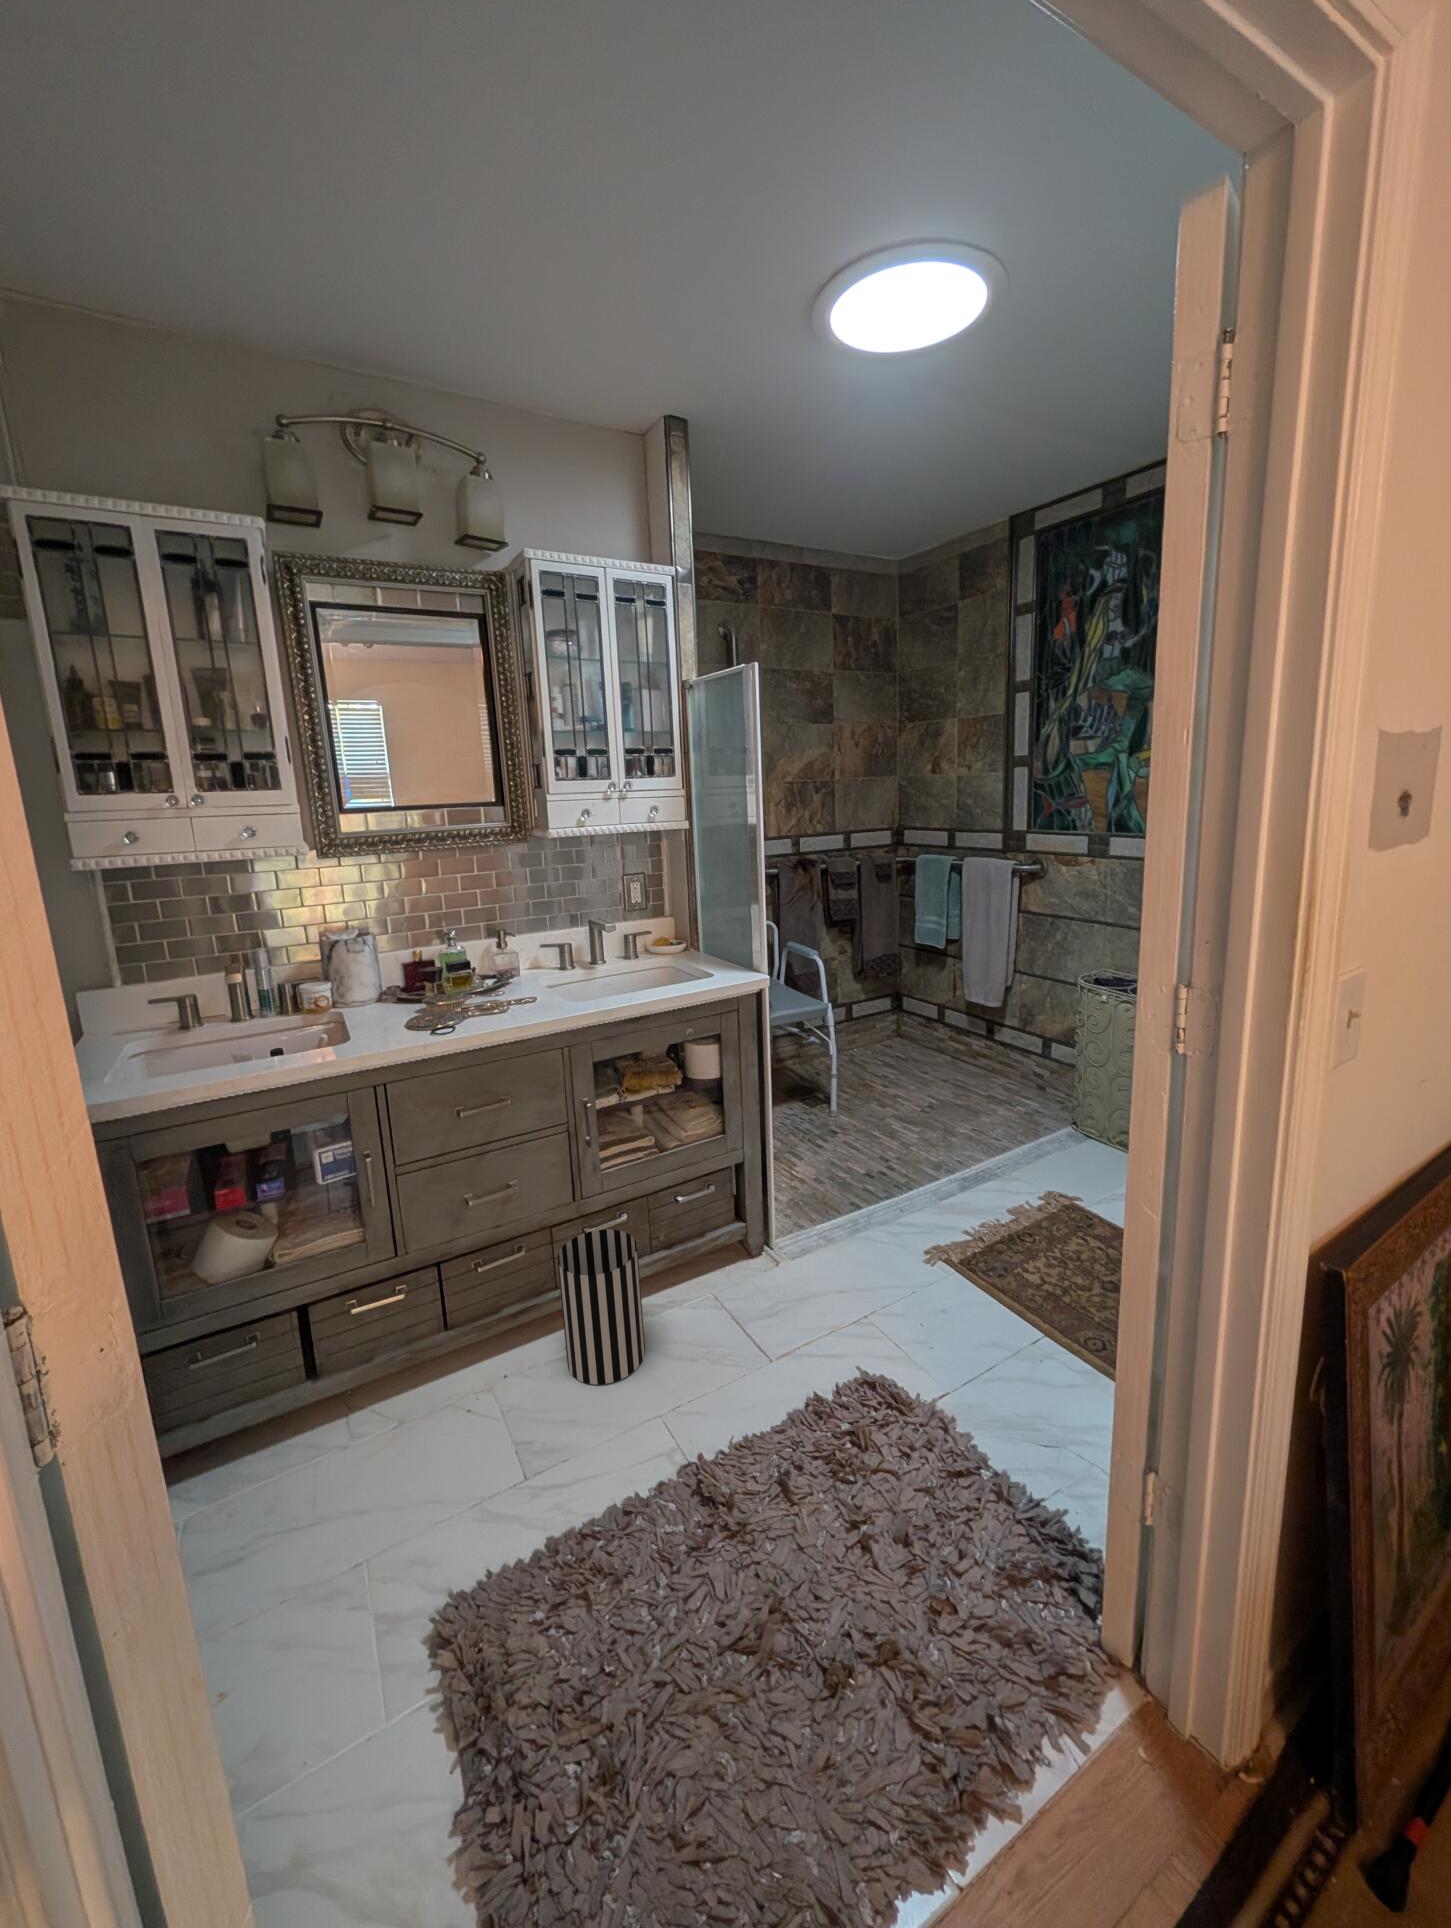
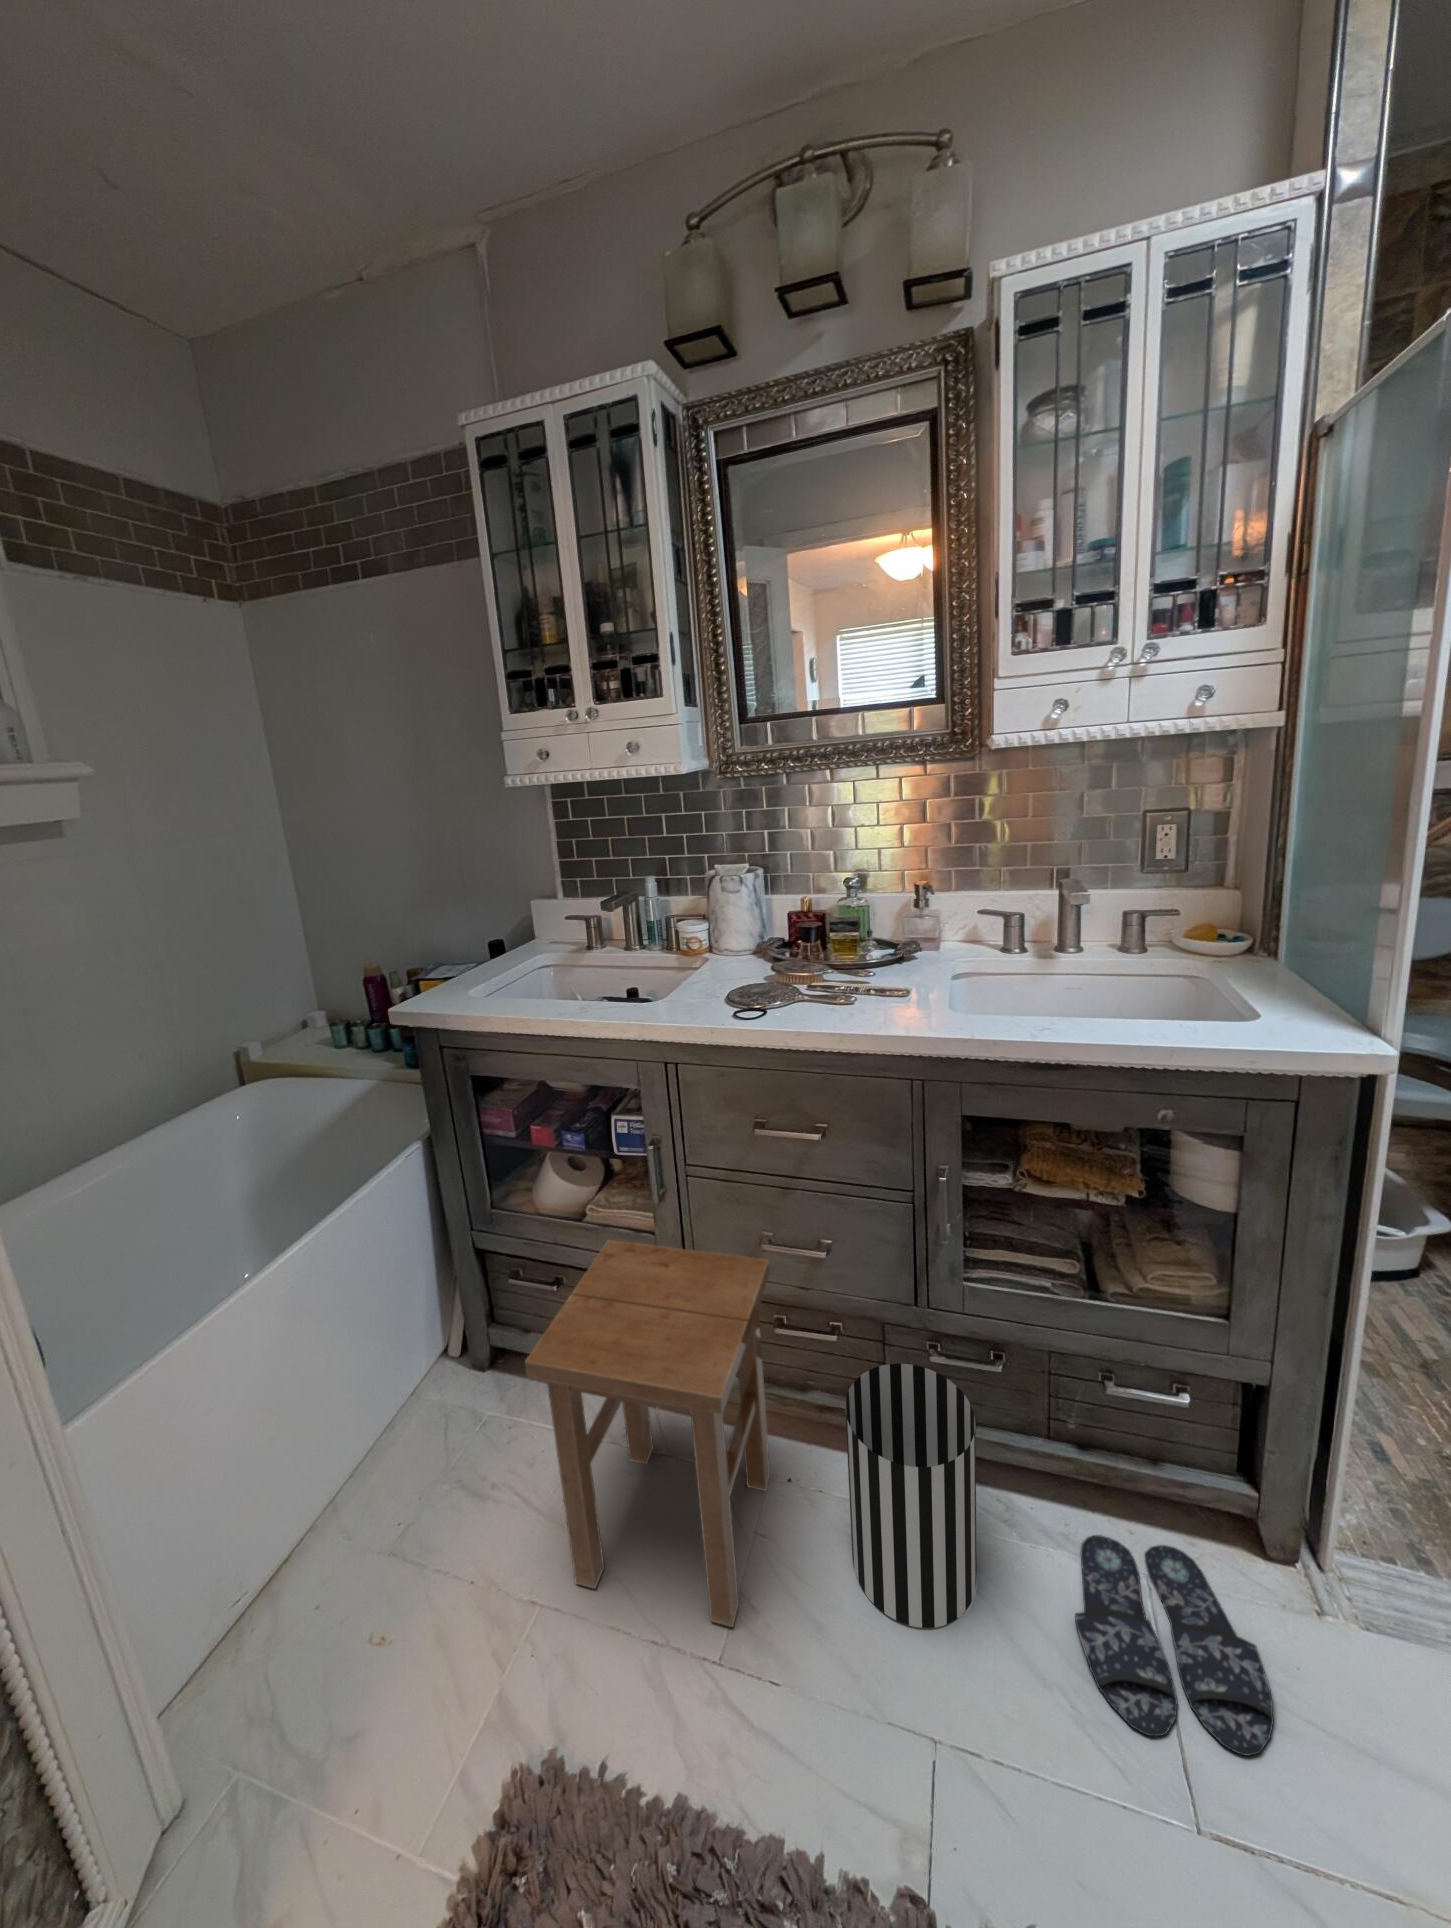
stool: none [337,1206,525,1513] -> present [525,1240,770,1627]
slippers: none [681,1273,780,1344] -> present [1075,1535,1274,1756]

